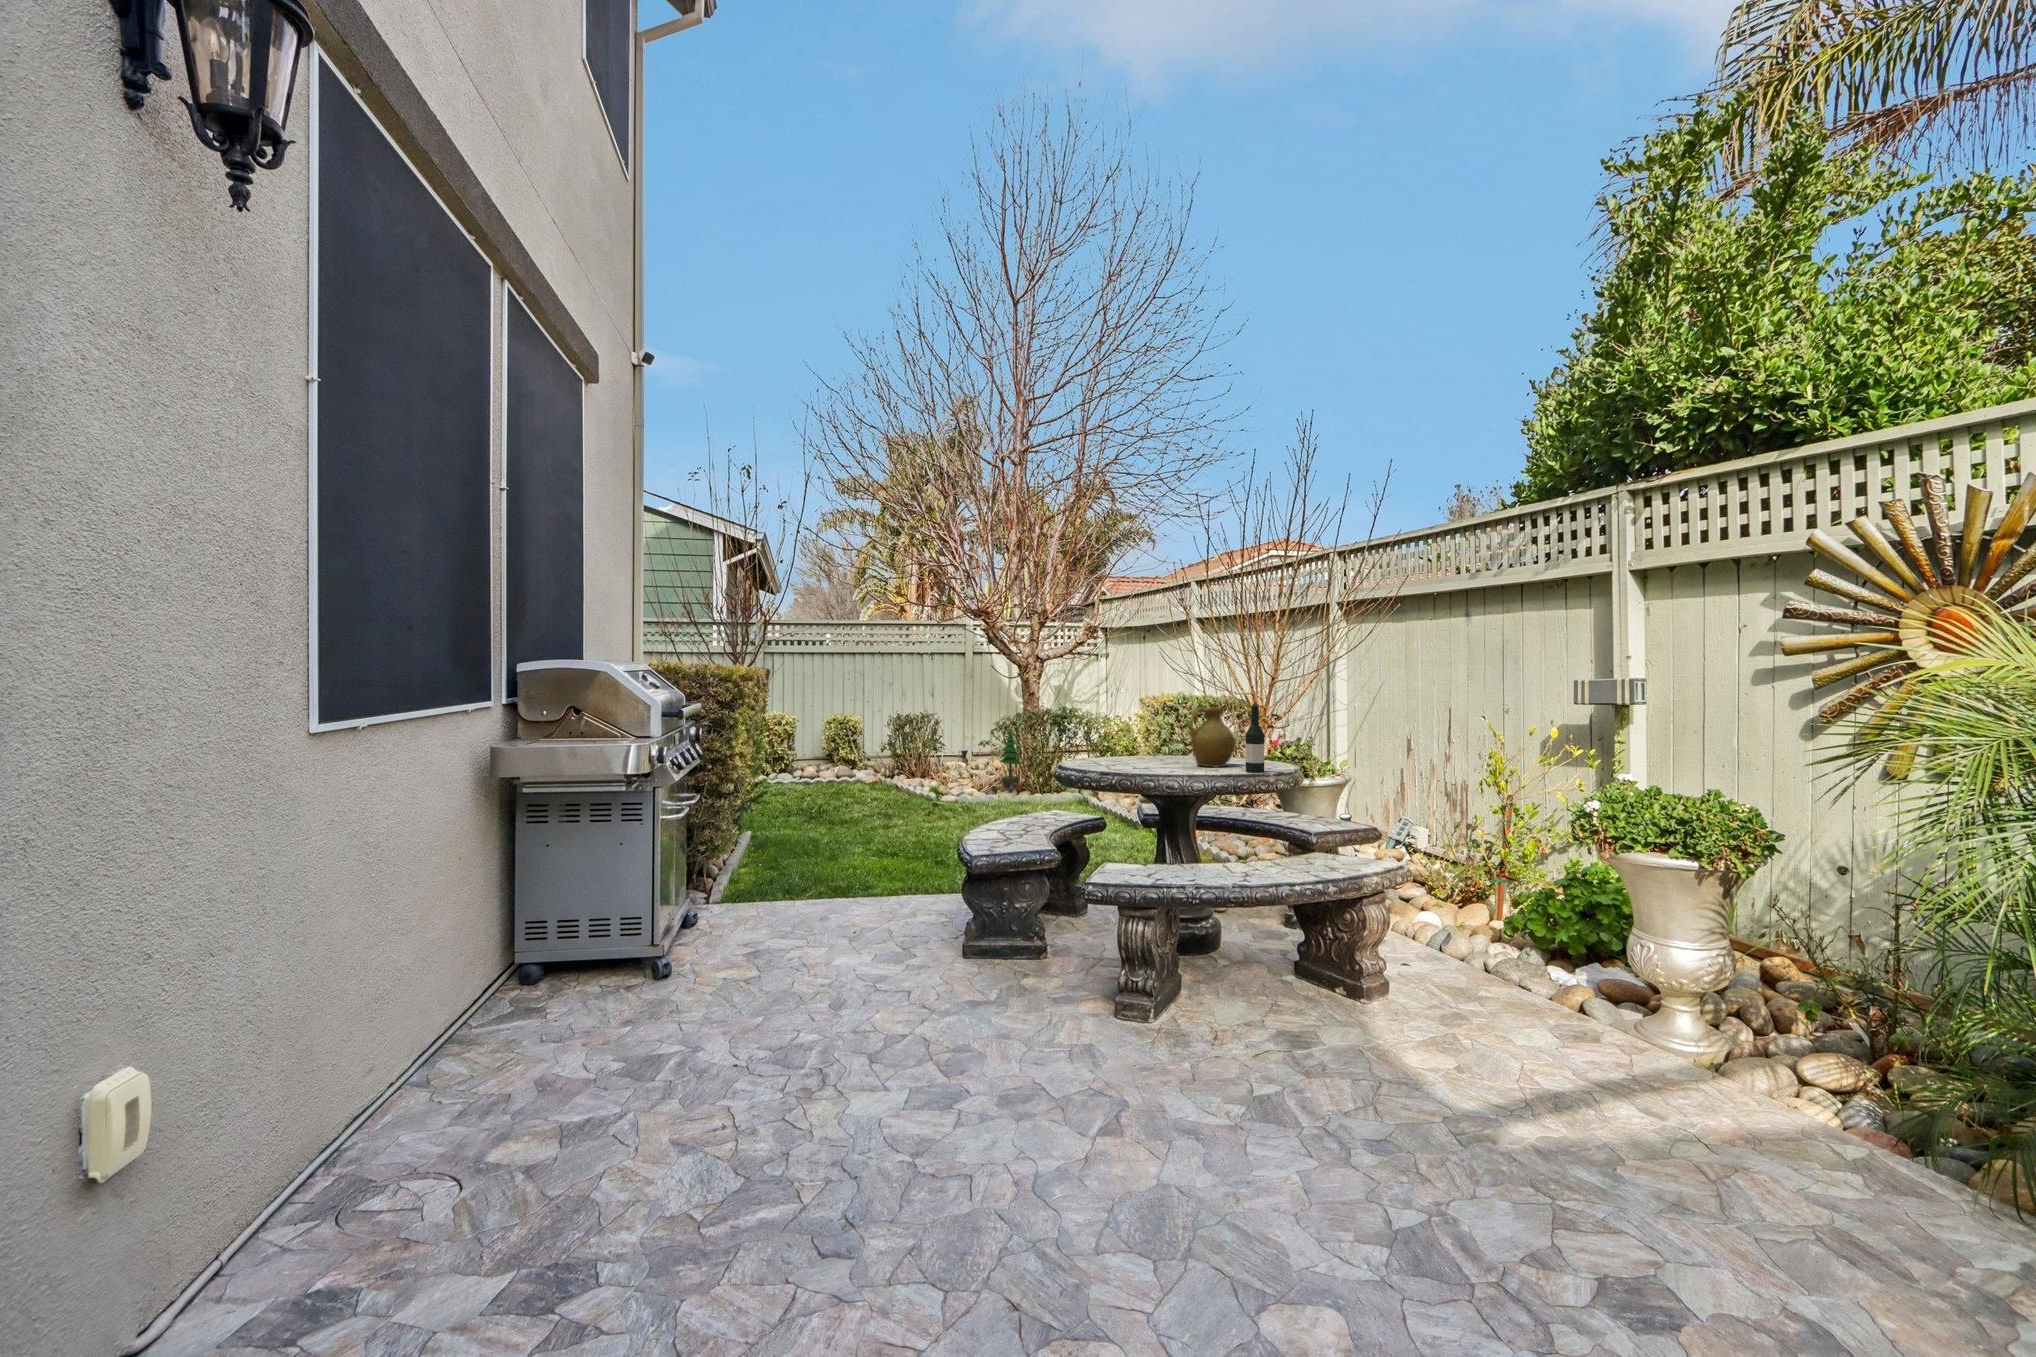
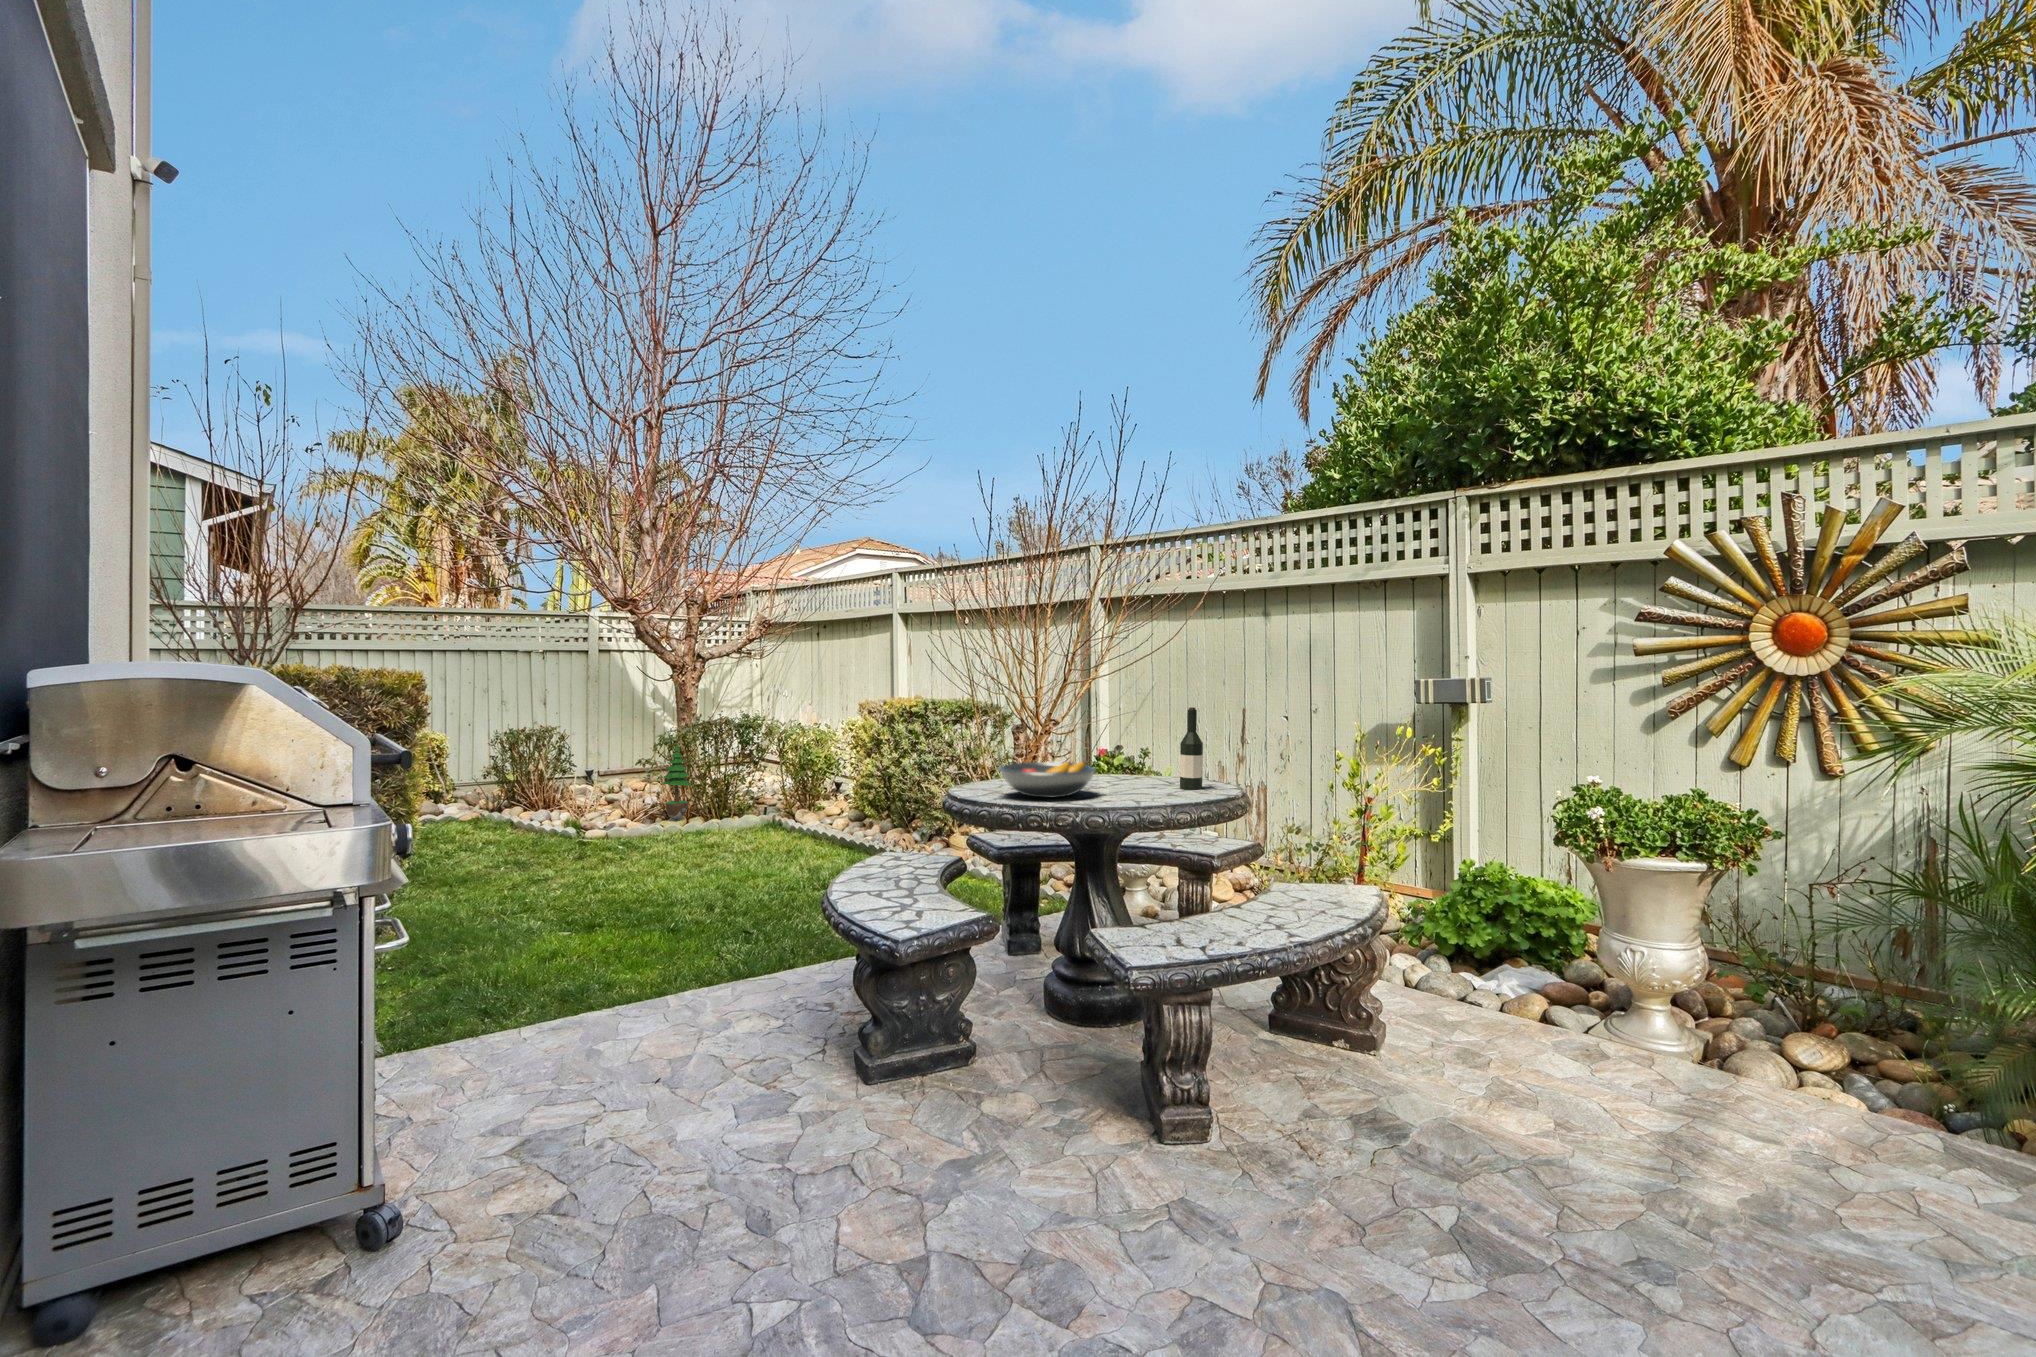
pitcher: present [1189,707,1235,767] -> none [1091,712,1144,785]
fruit bowl: none [1092,745,1168,773] -> present [999,761,1096,798]

